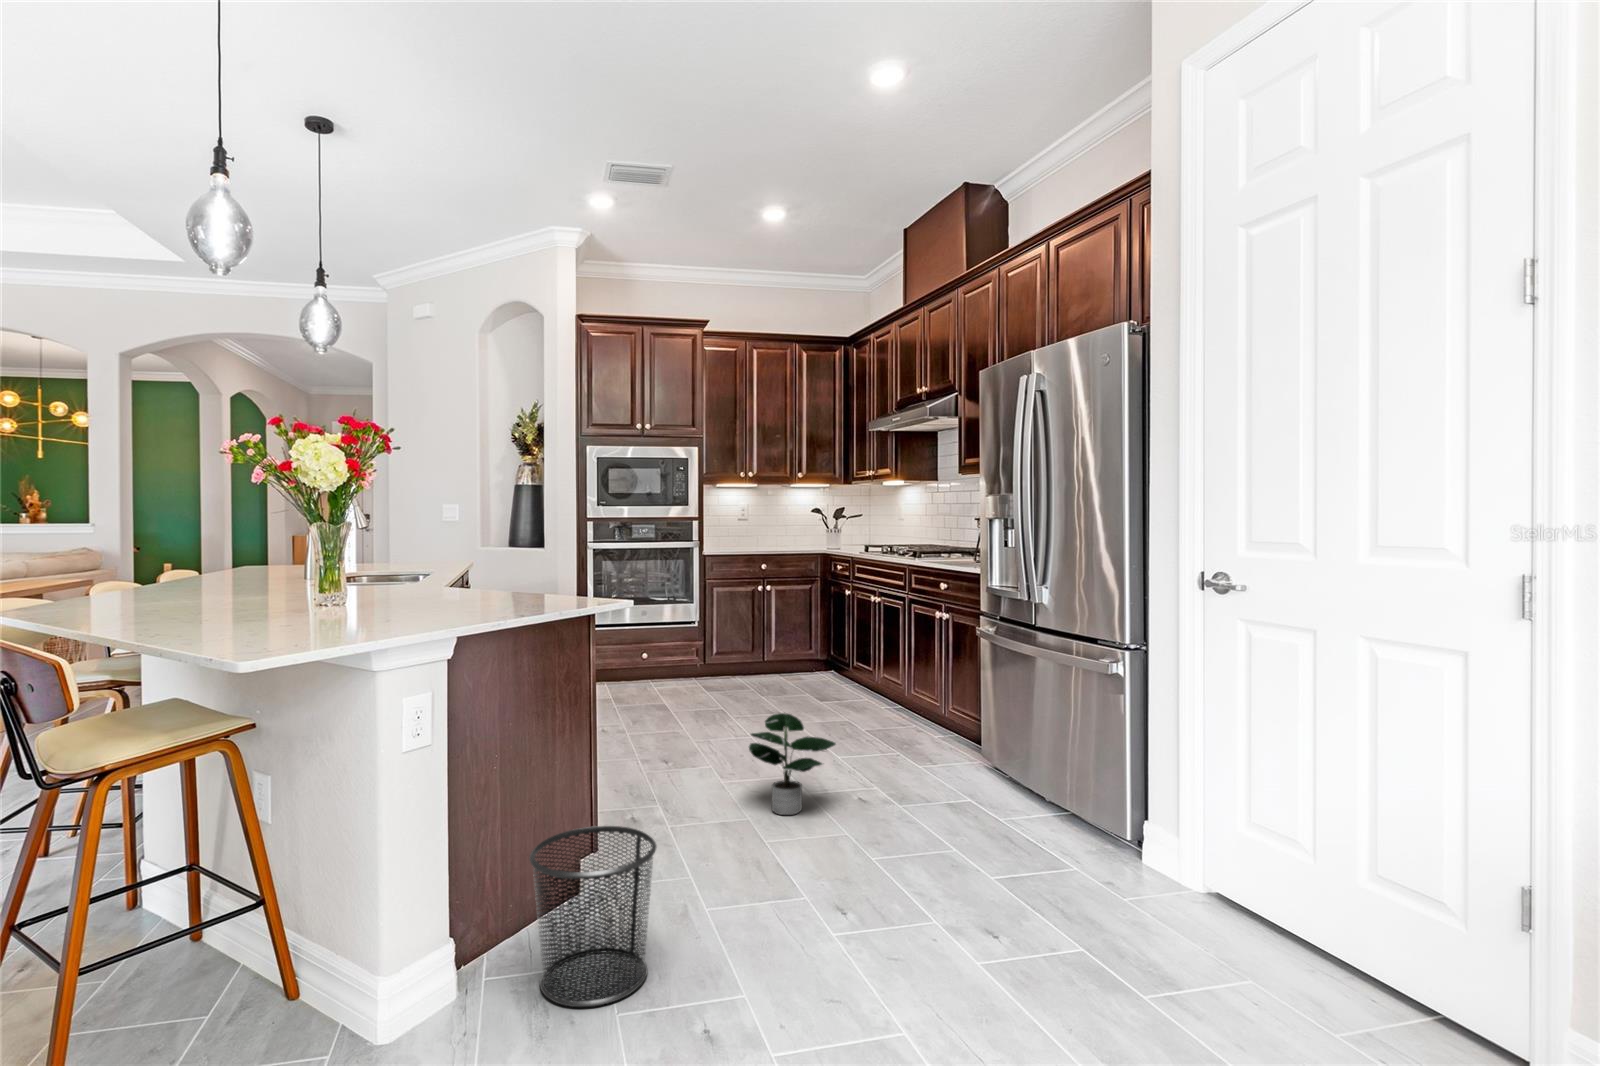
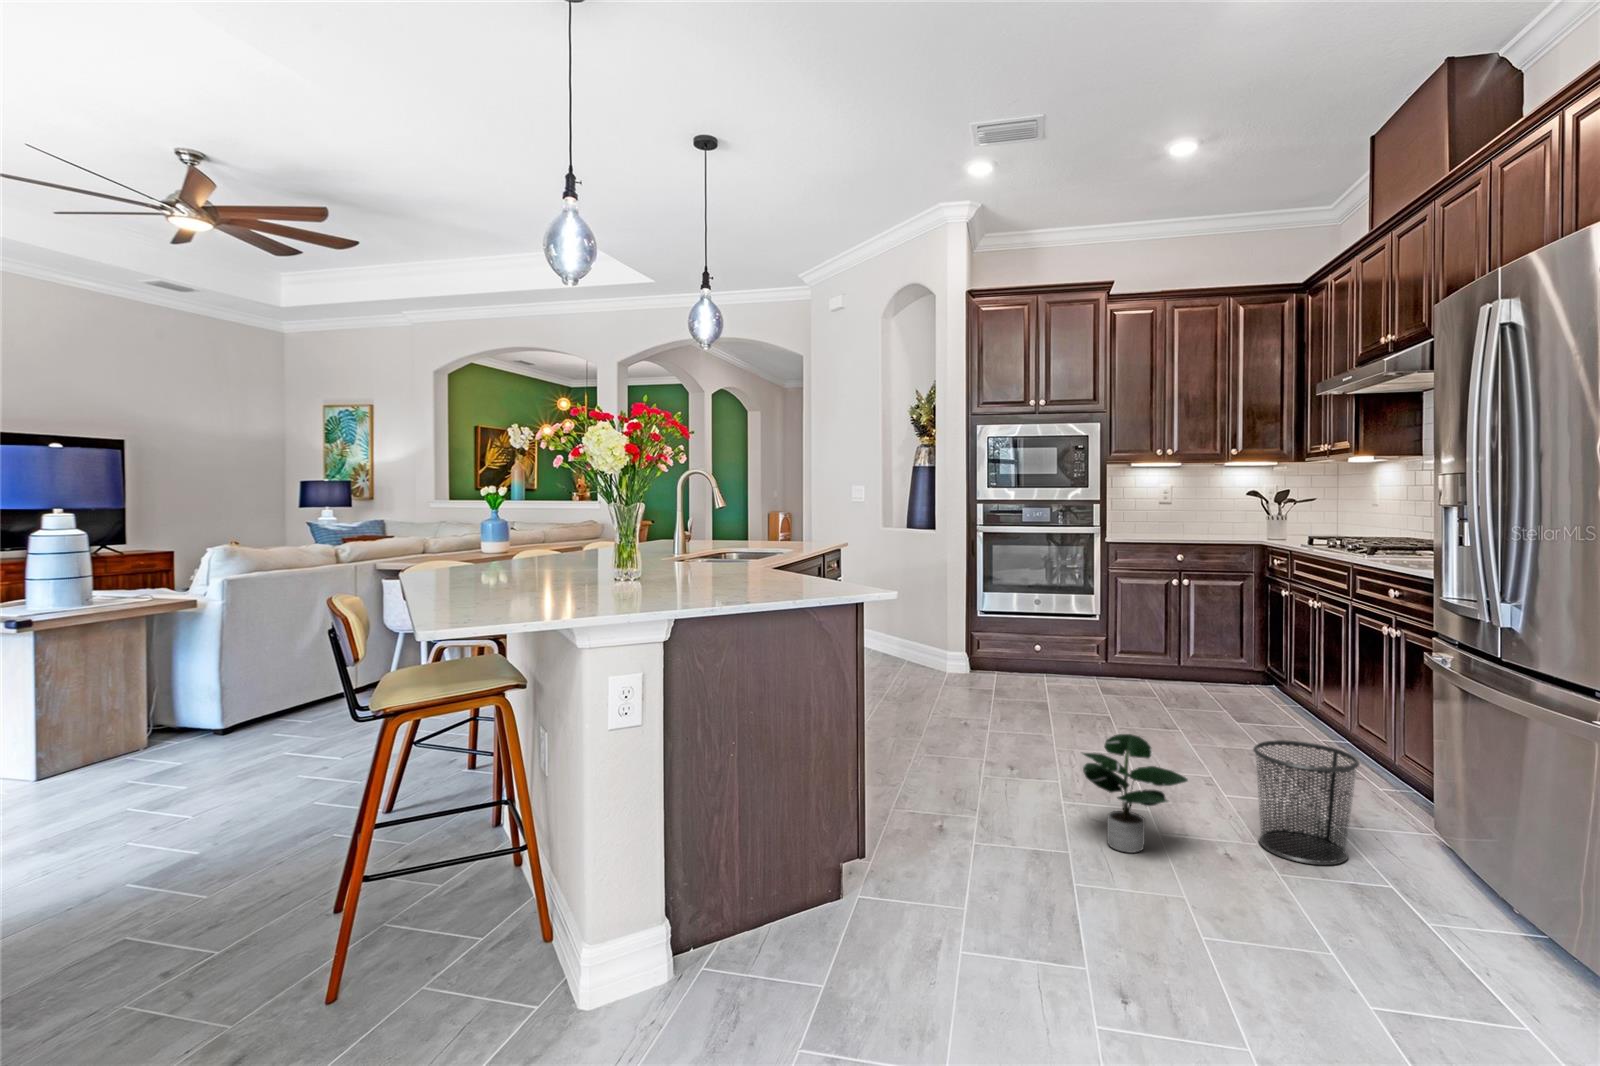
waste bin: present [530,826,657,1007] -> present [1253,740,1359,865]

